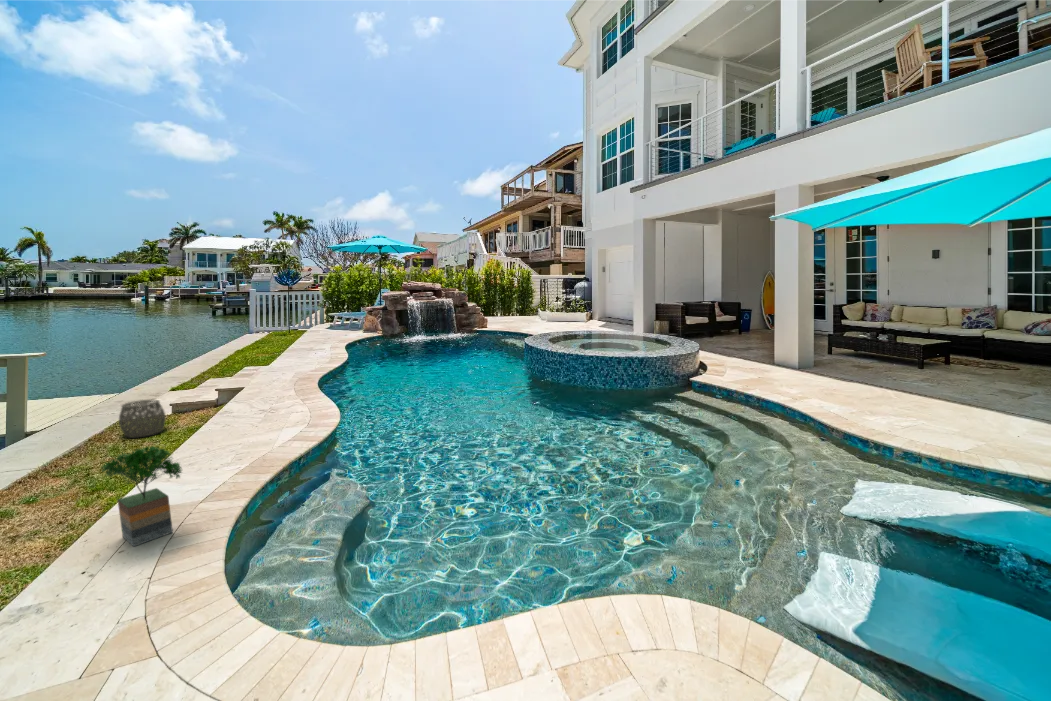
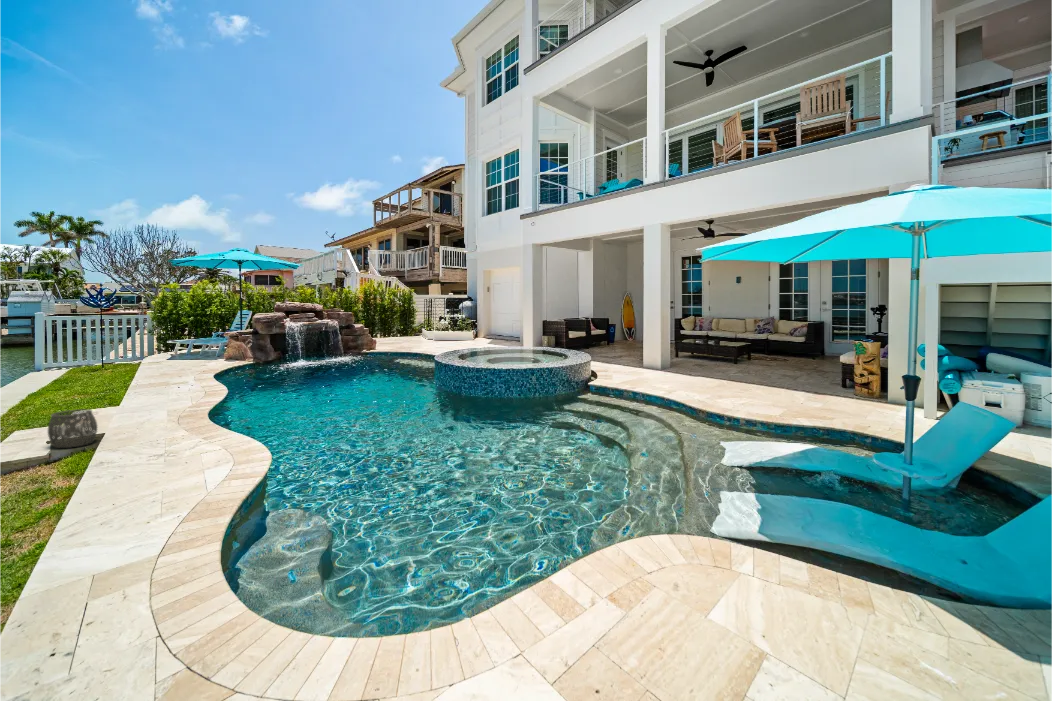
potted tree: present [102,446,182,546] -> none [147,426,219,511]

